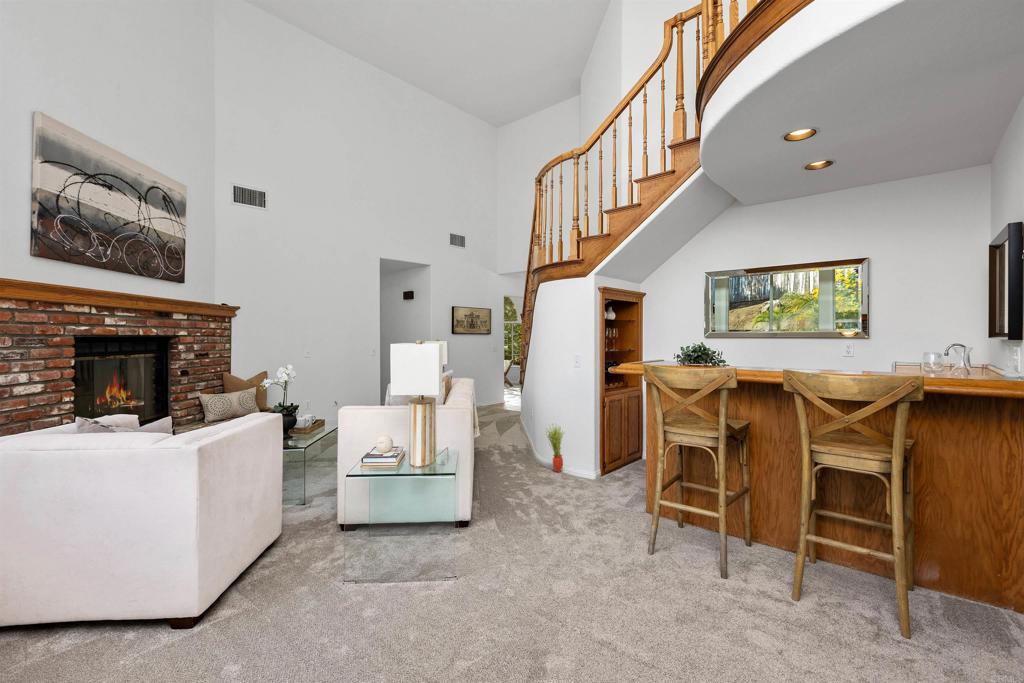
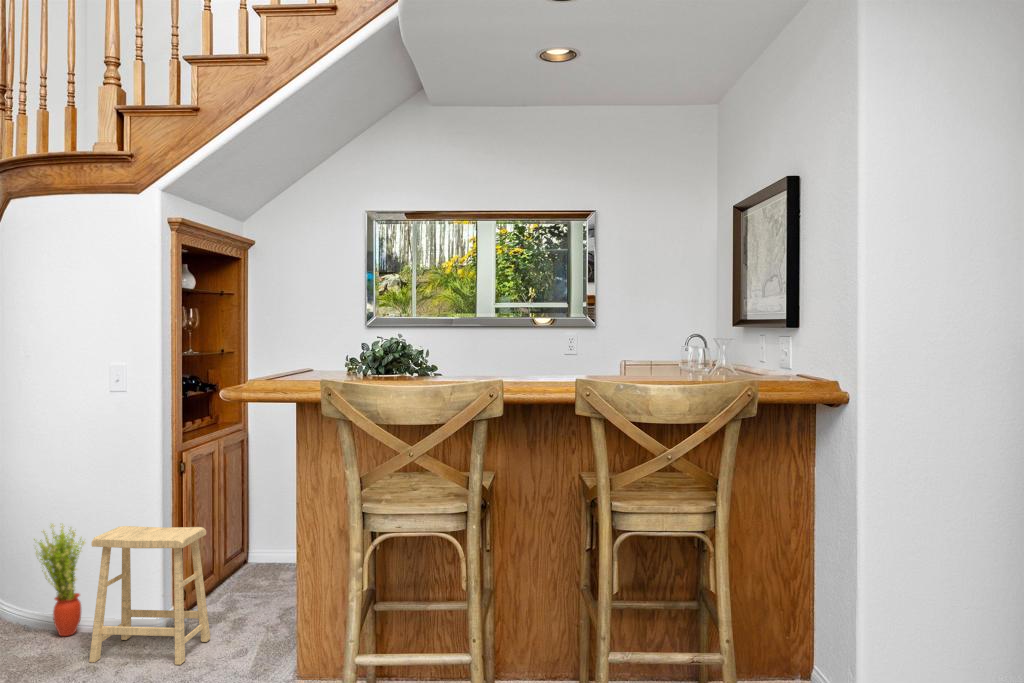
footstool: none [563,428,613,493] -> present [89,526,210,665]

